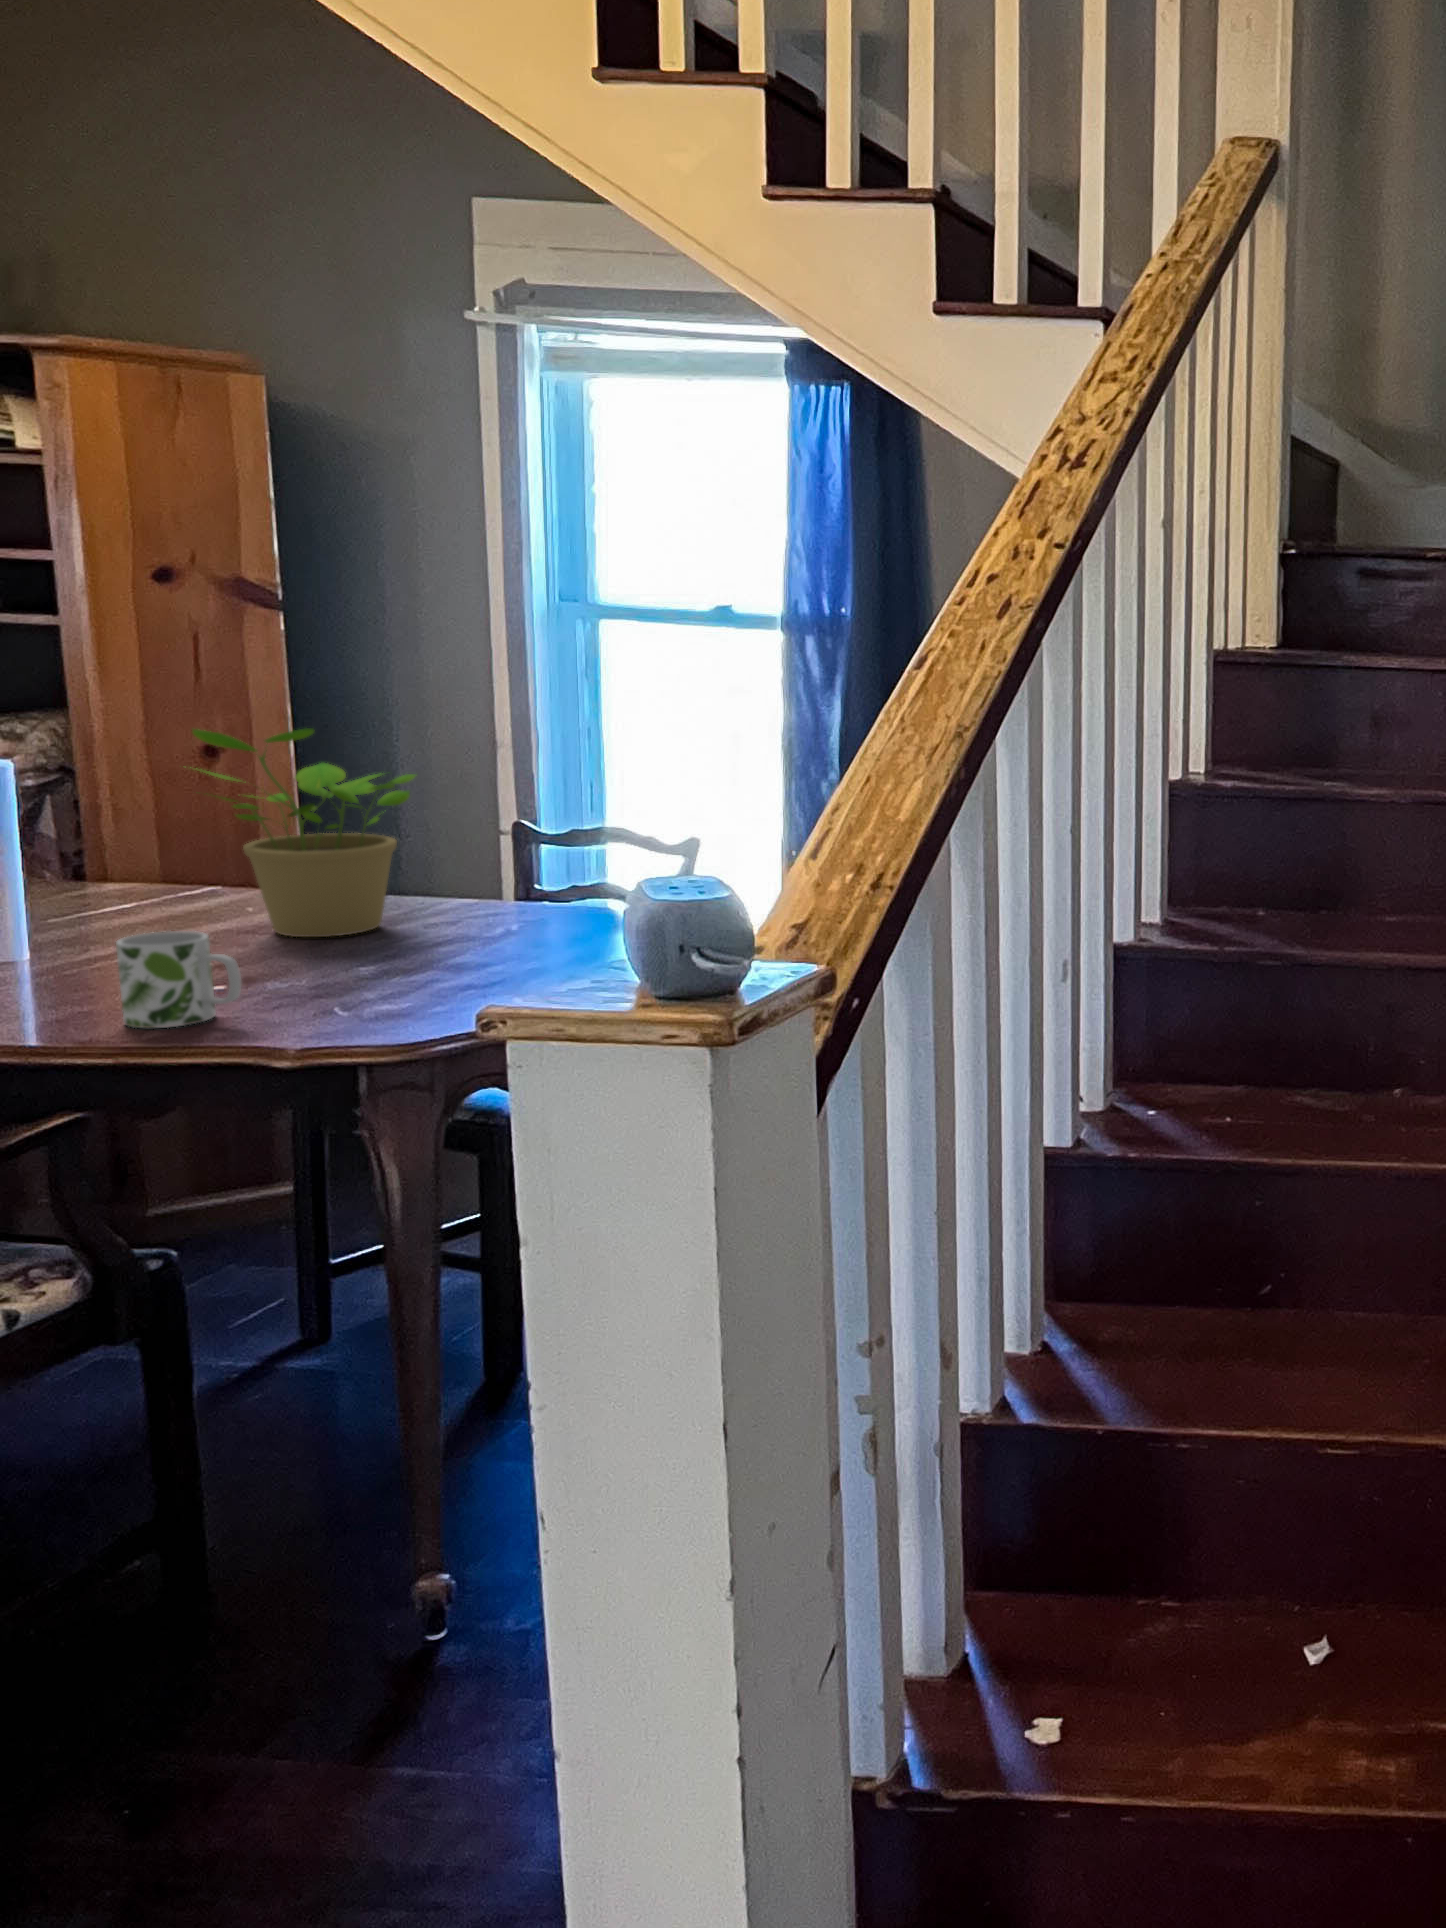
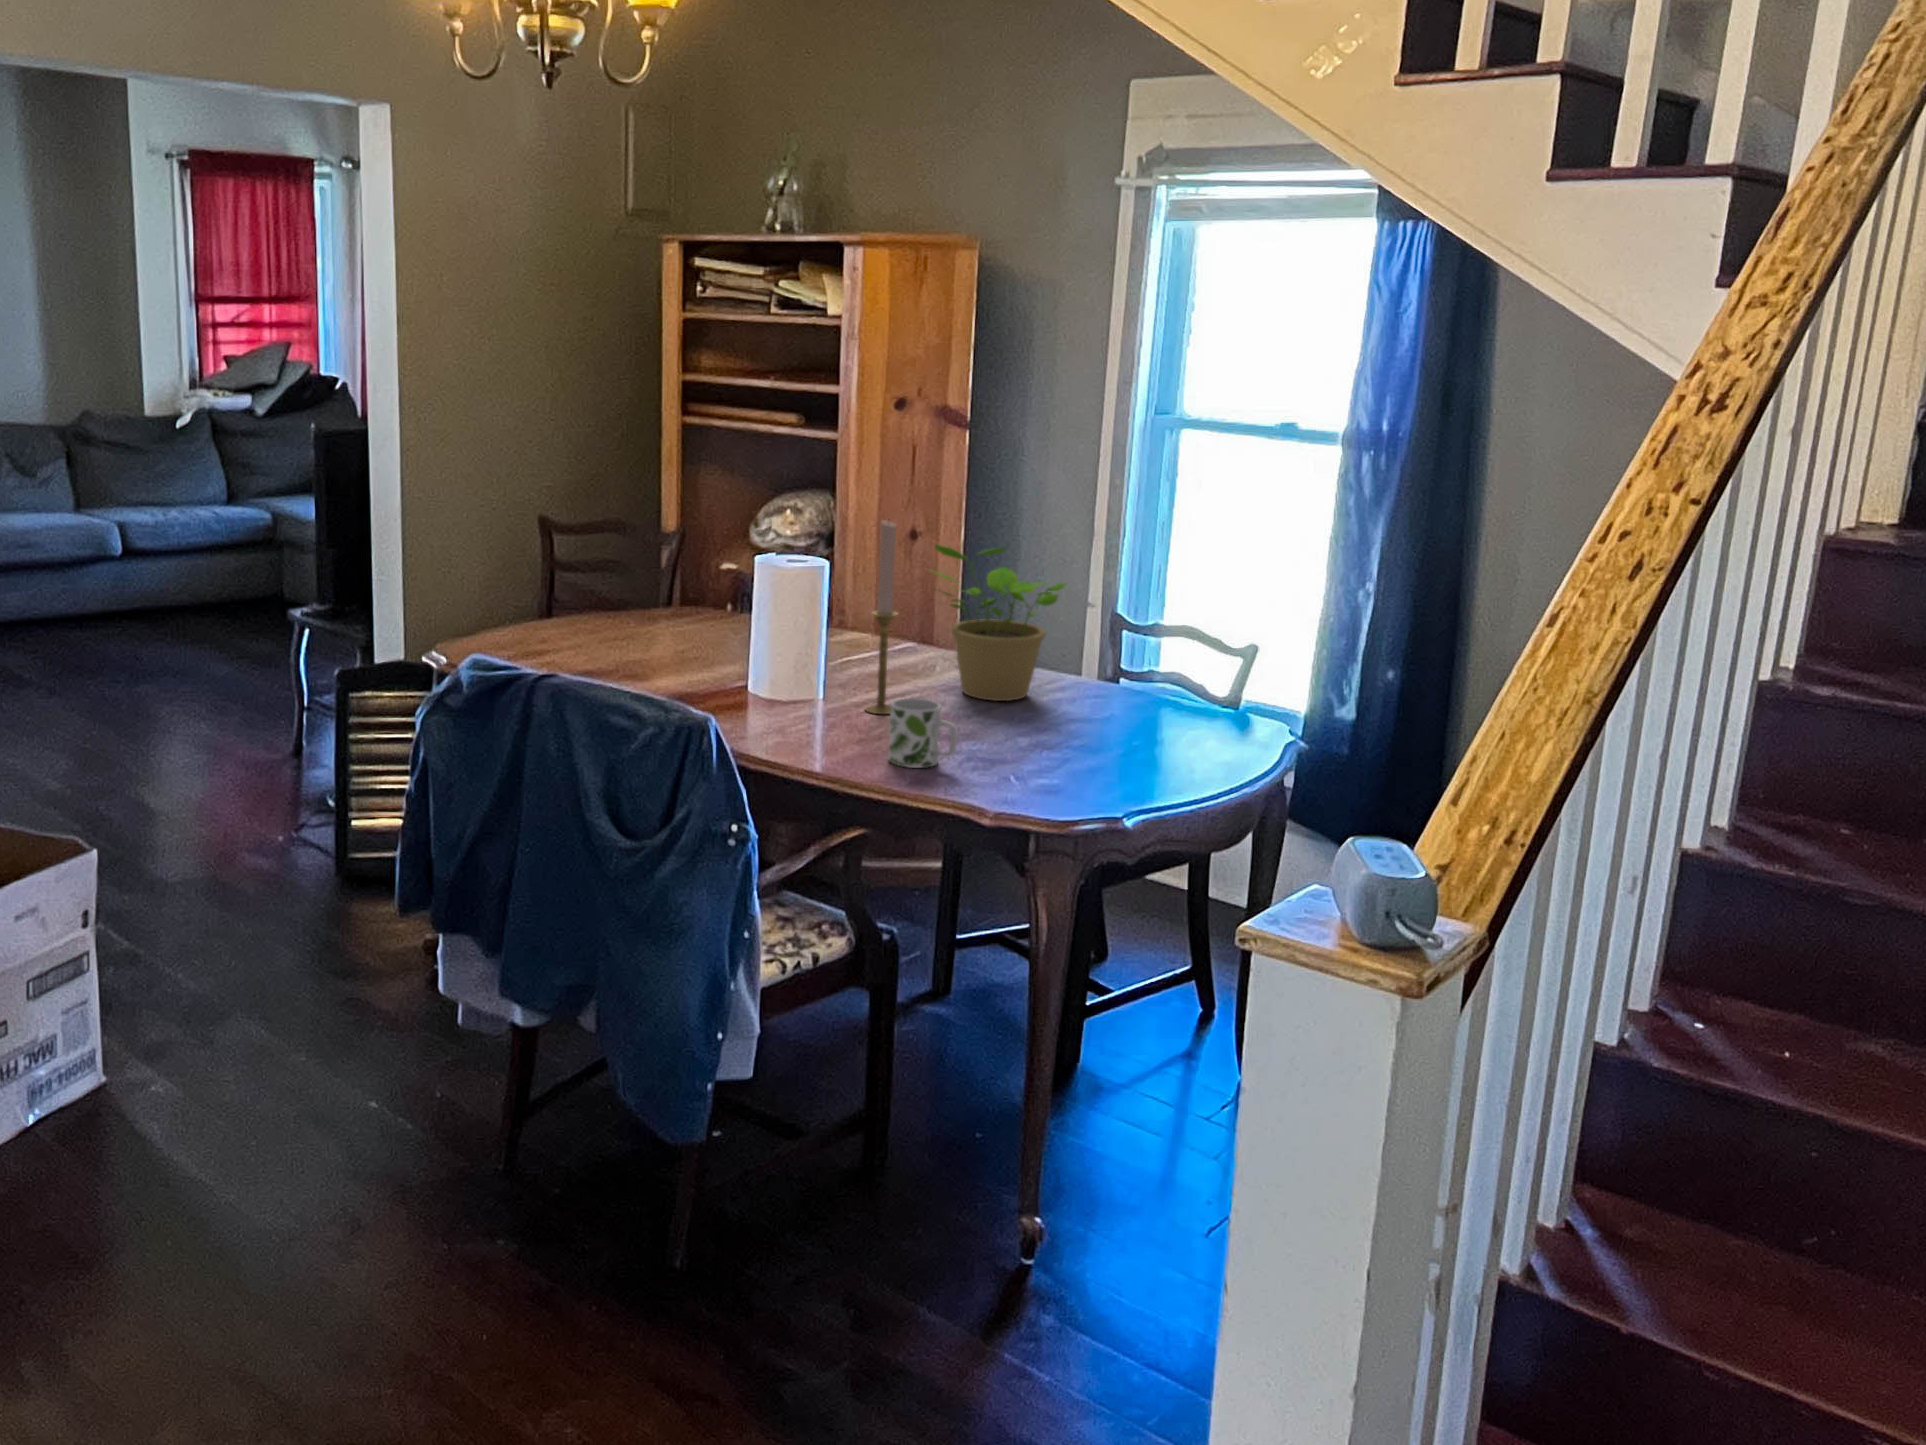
candlestick: none [81,691,154,972] -> present [865,520,898,714]

